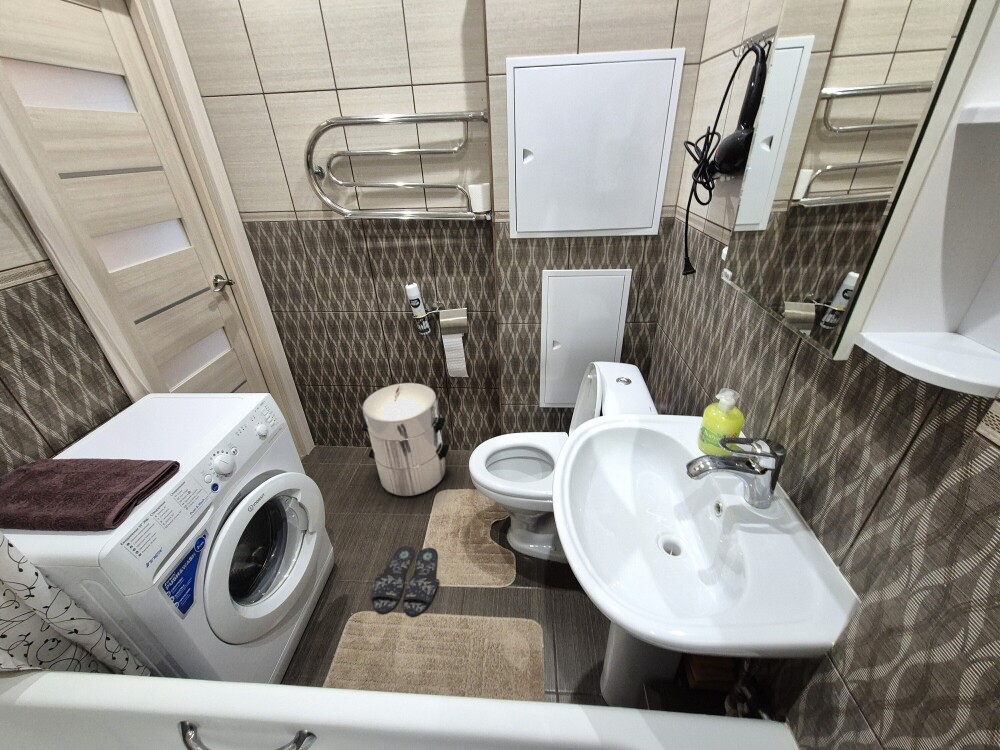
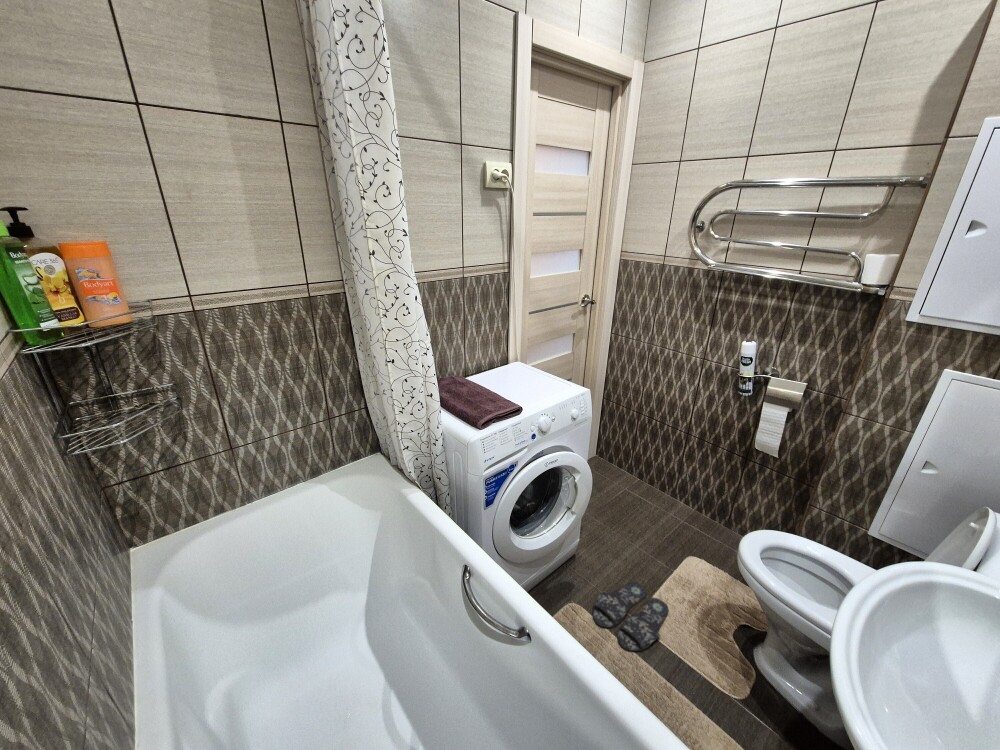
waste bin: present [362,383,449,496] -> none [639,431,732,549]

